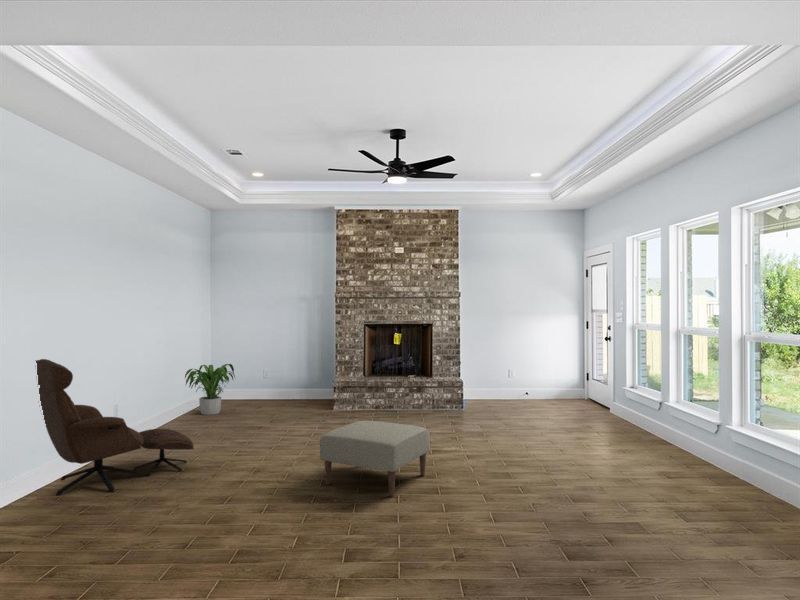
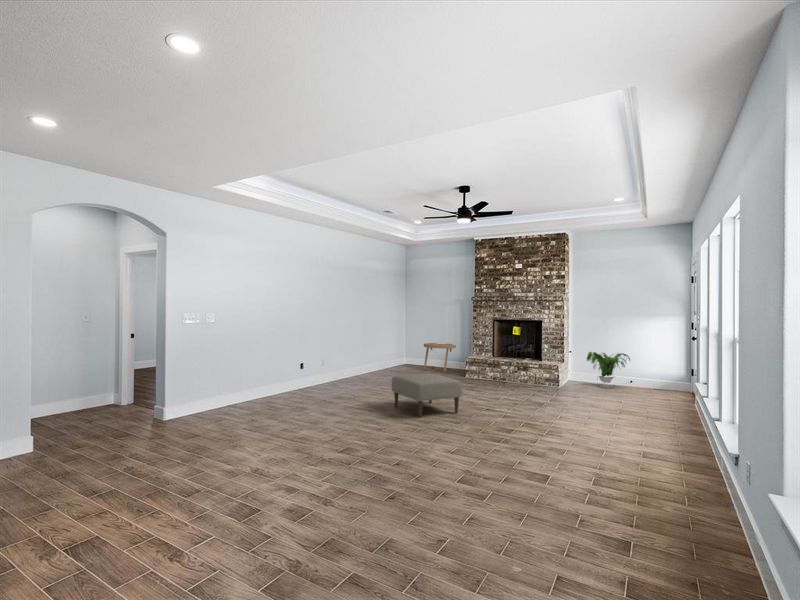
lounge chair: present [36,359,194,495] -> none [274,323,346,393]
side table: none [257,362,306,406] -> present [424,343,456,372]
potted plant: present [185,364,235,415] -> present [587,352,630,389]

